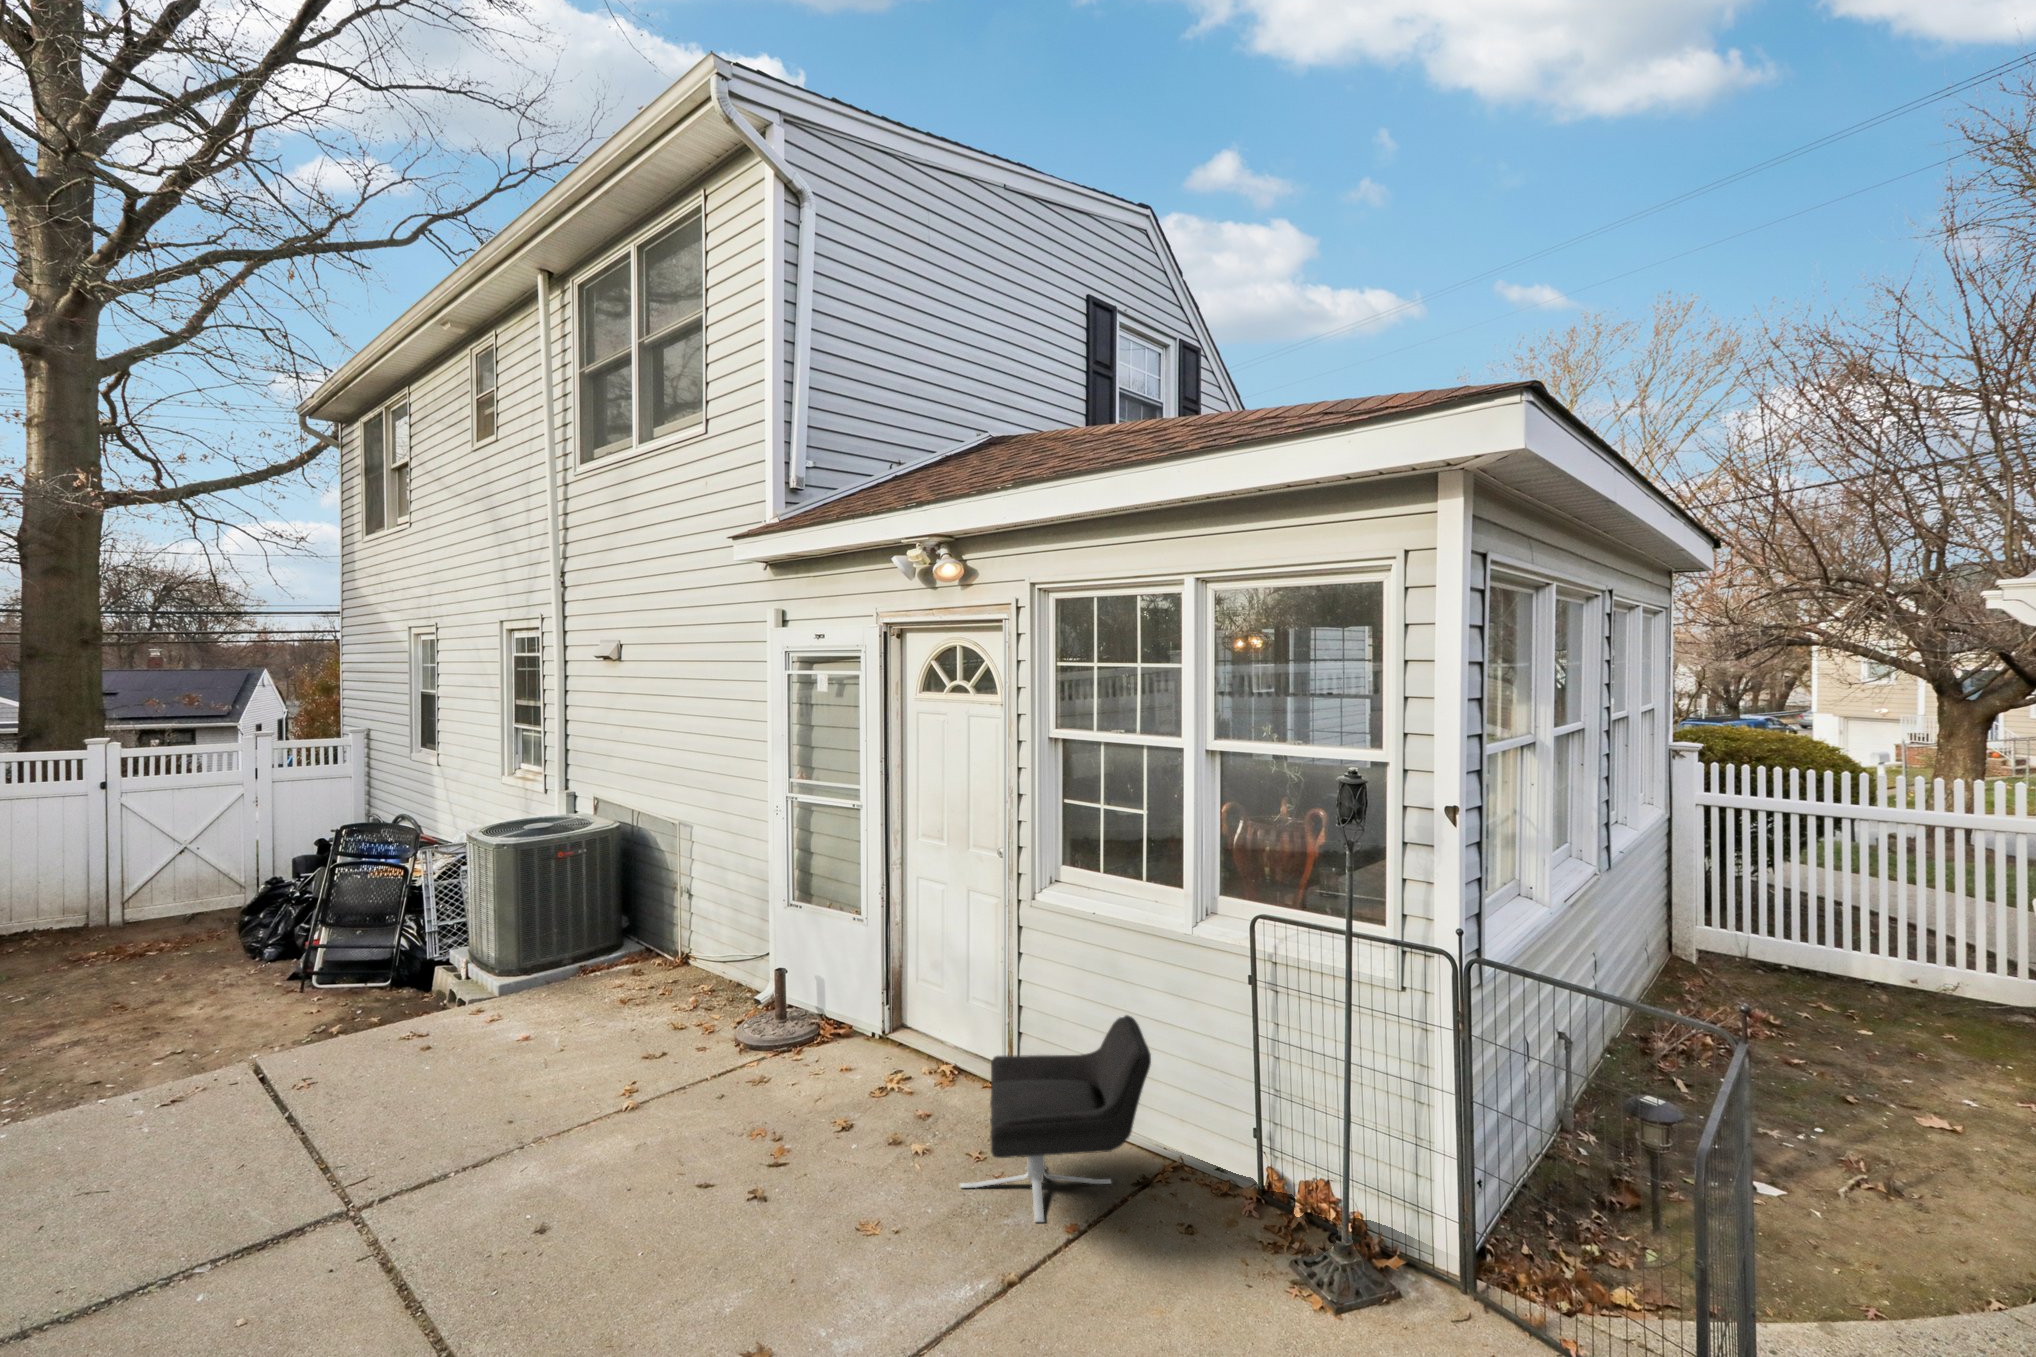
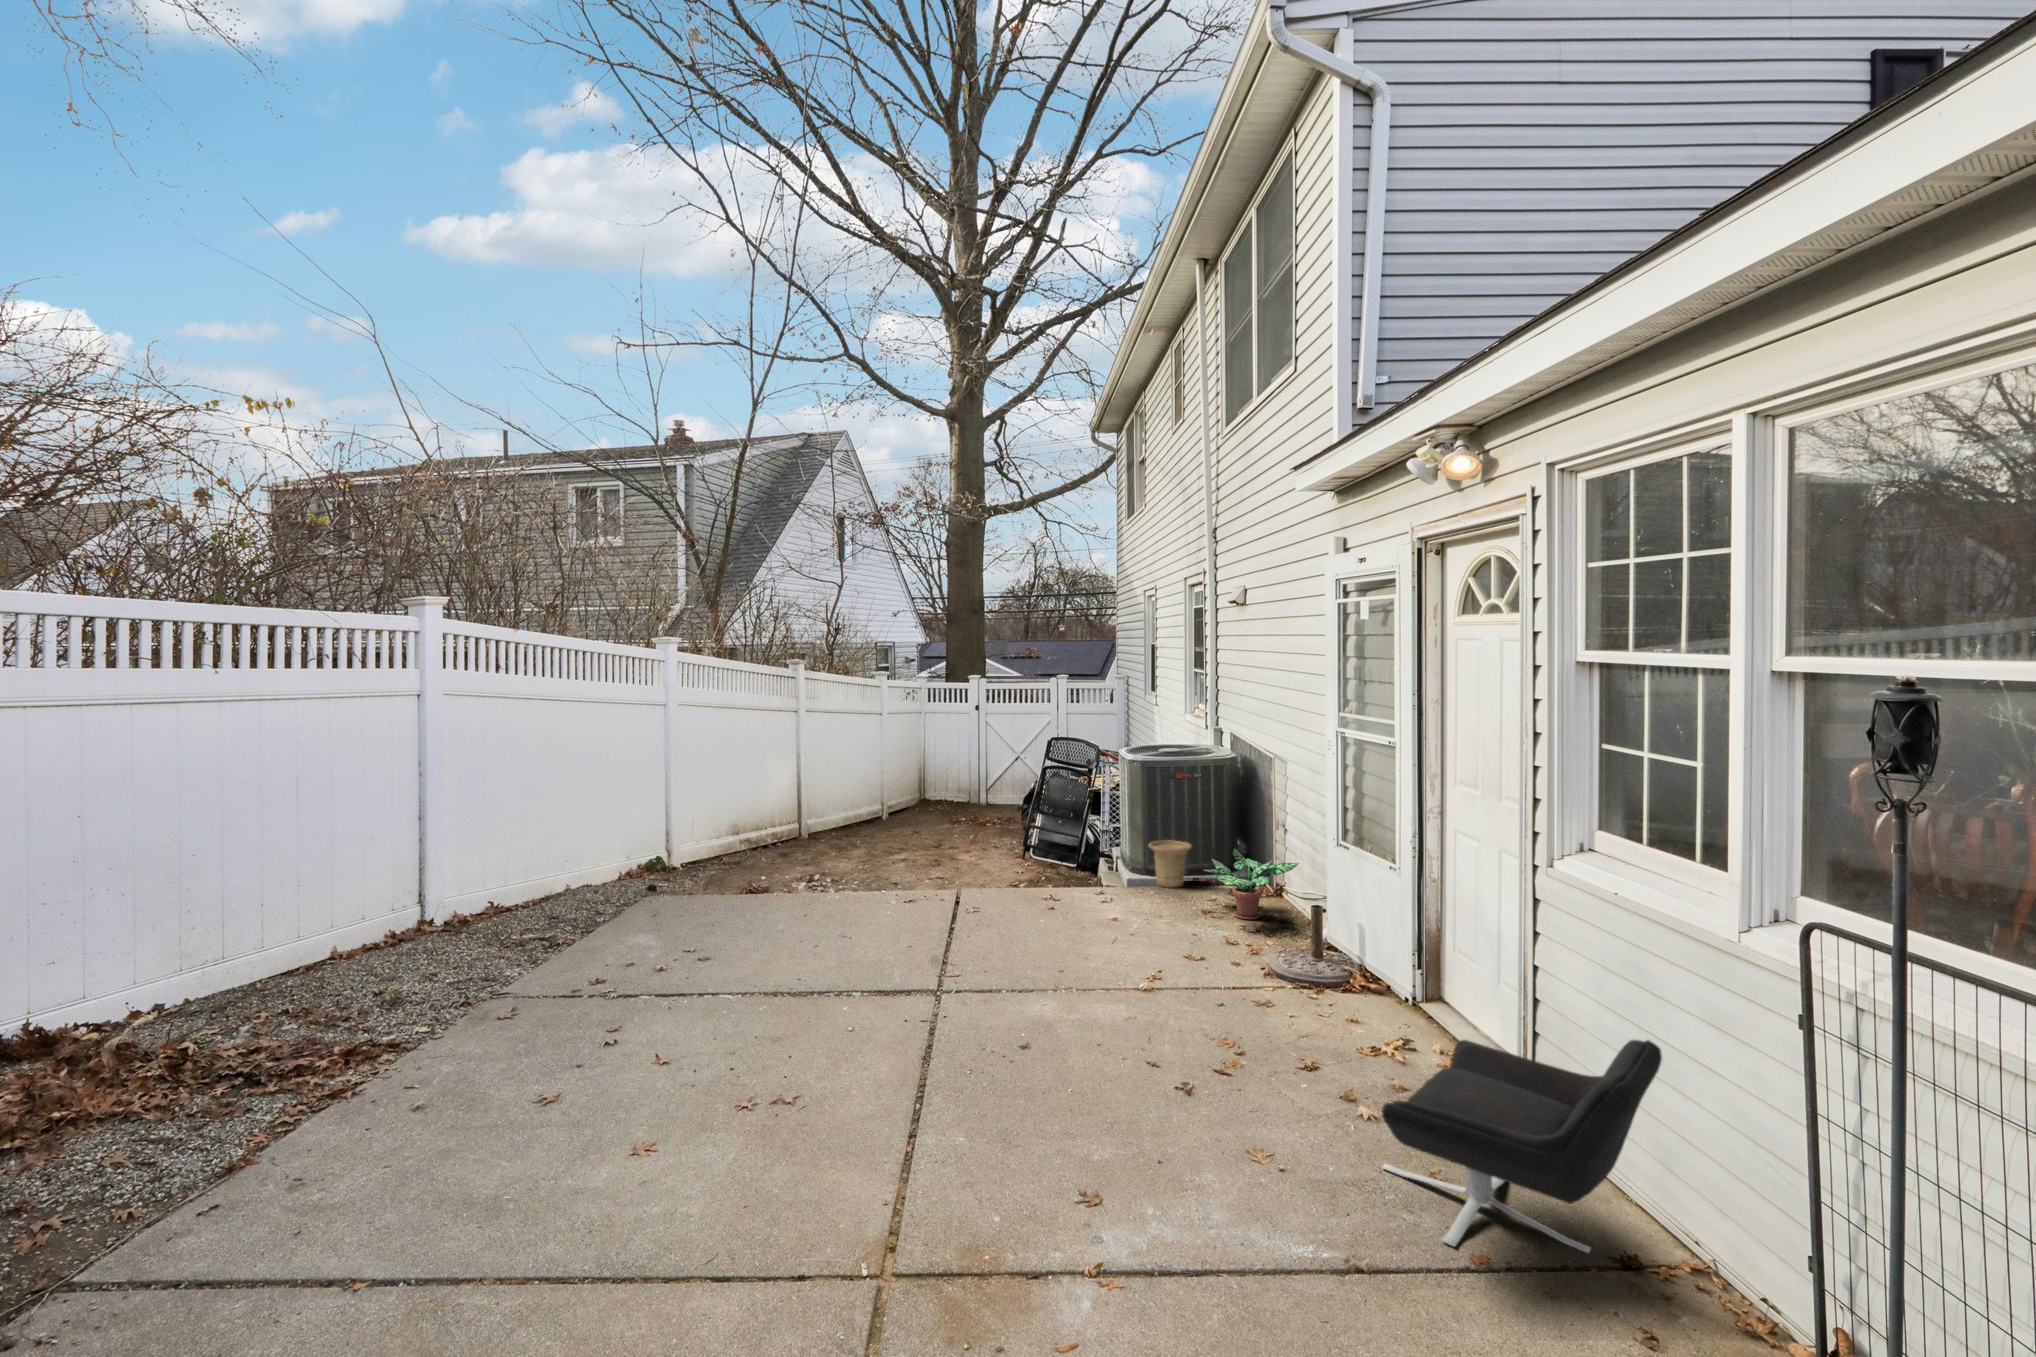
potted plant: none [613,928,725,1003] -> present [1203,848,1299,920]
basket: none [528,931,584,990] -> present [1148,841,1191,887]

